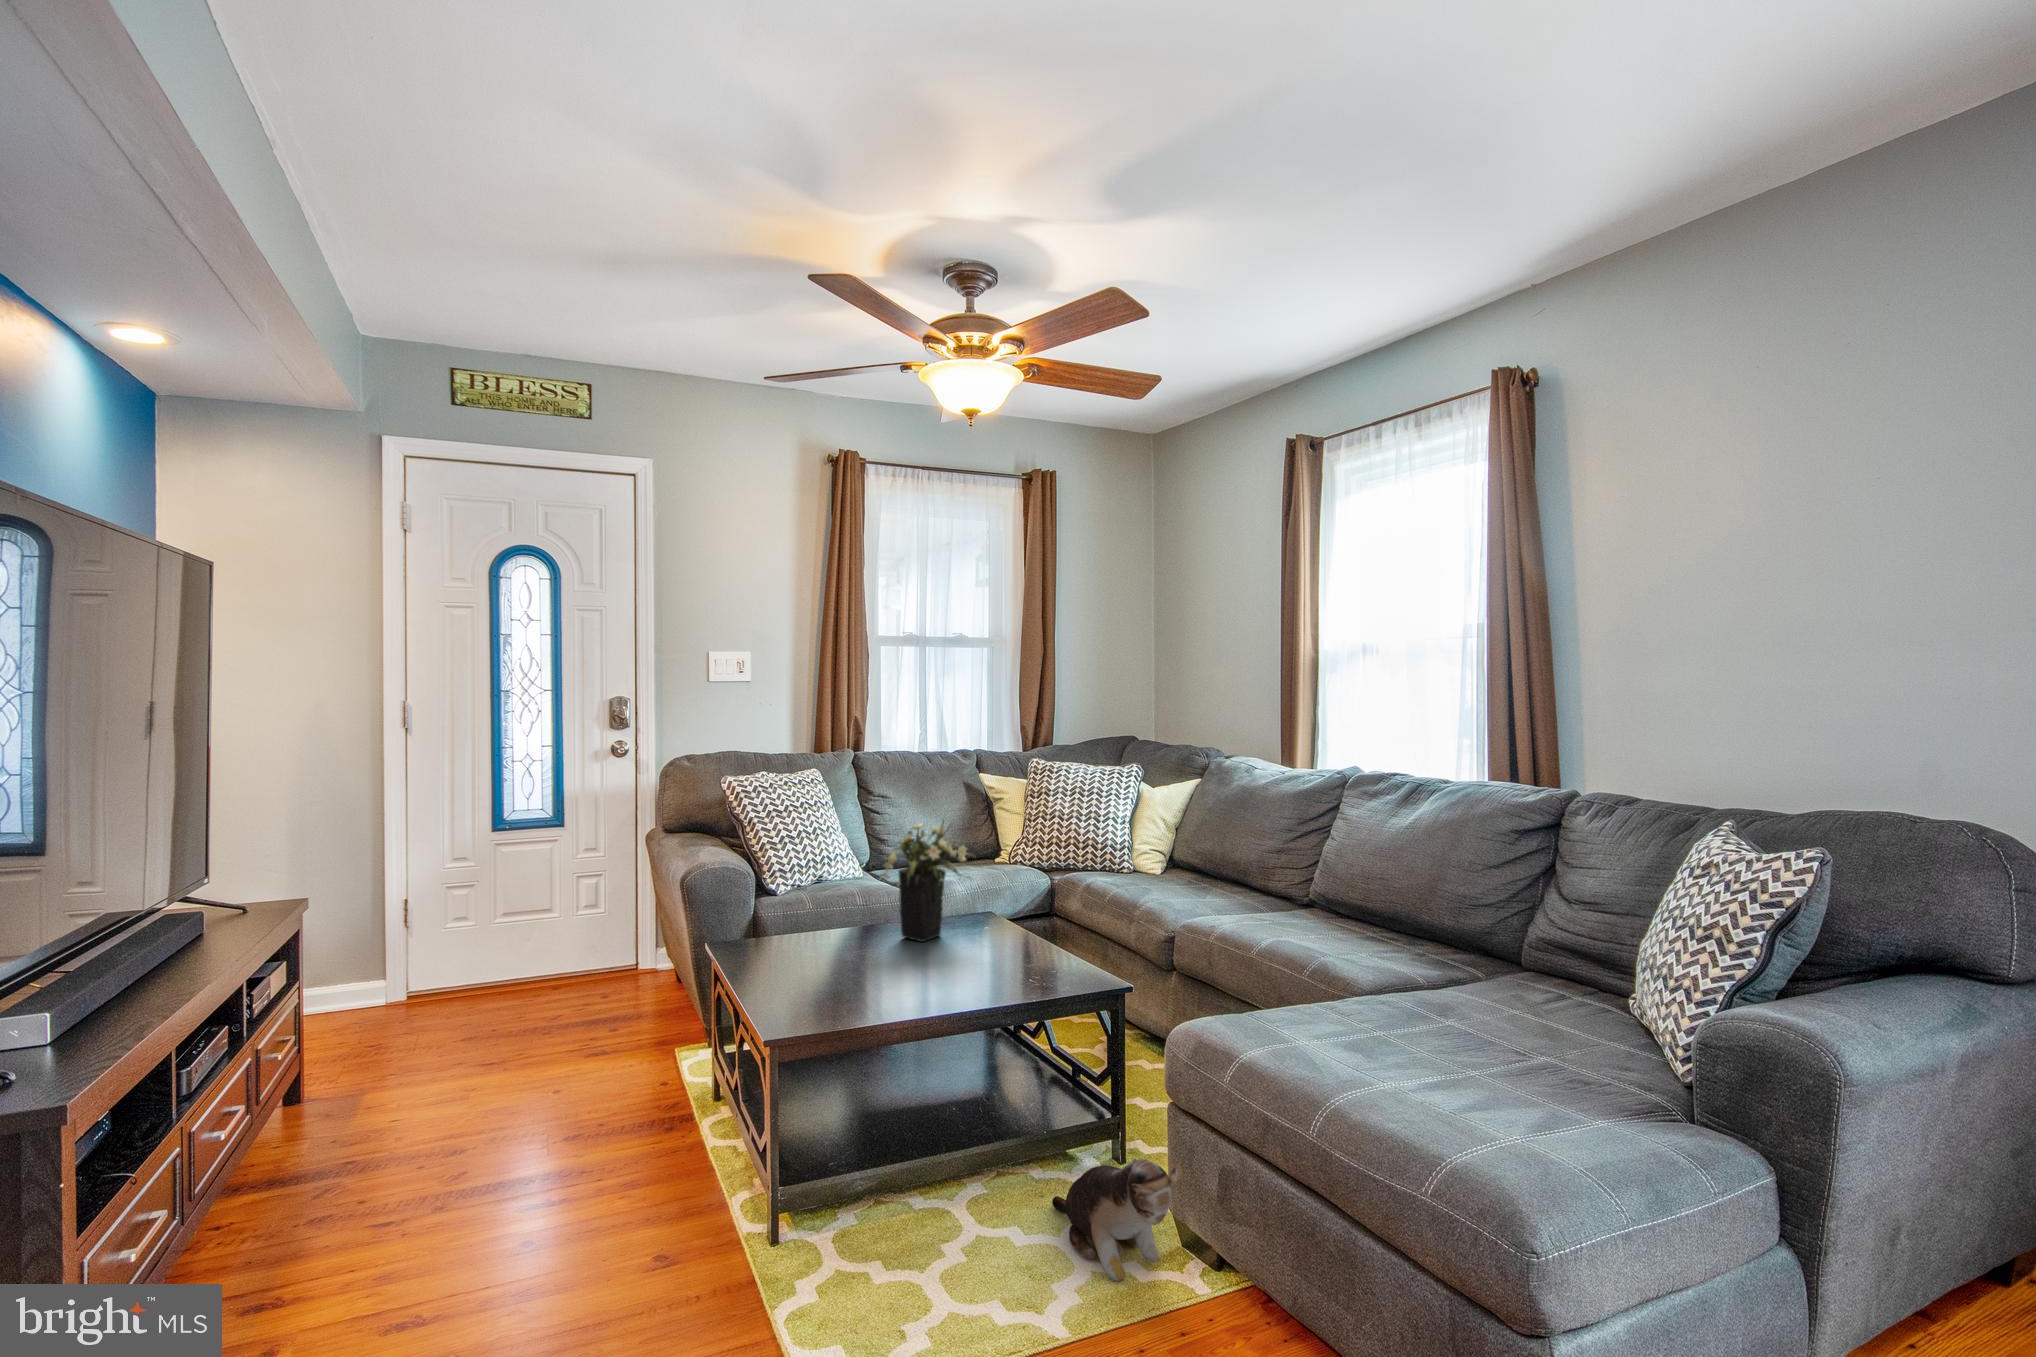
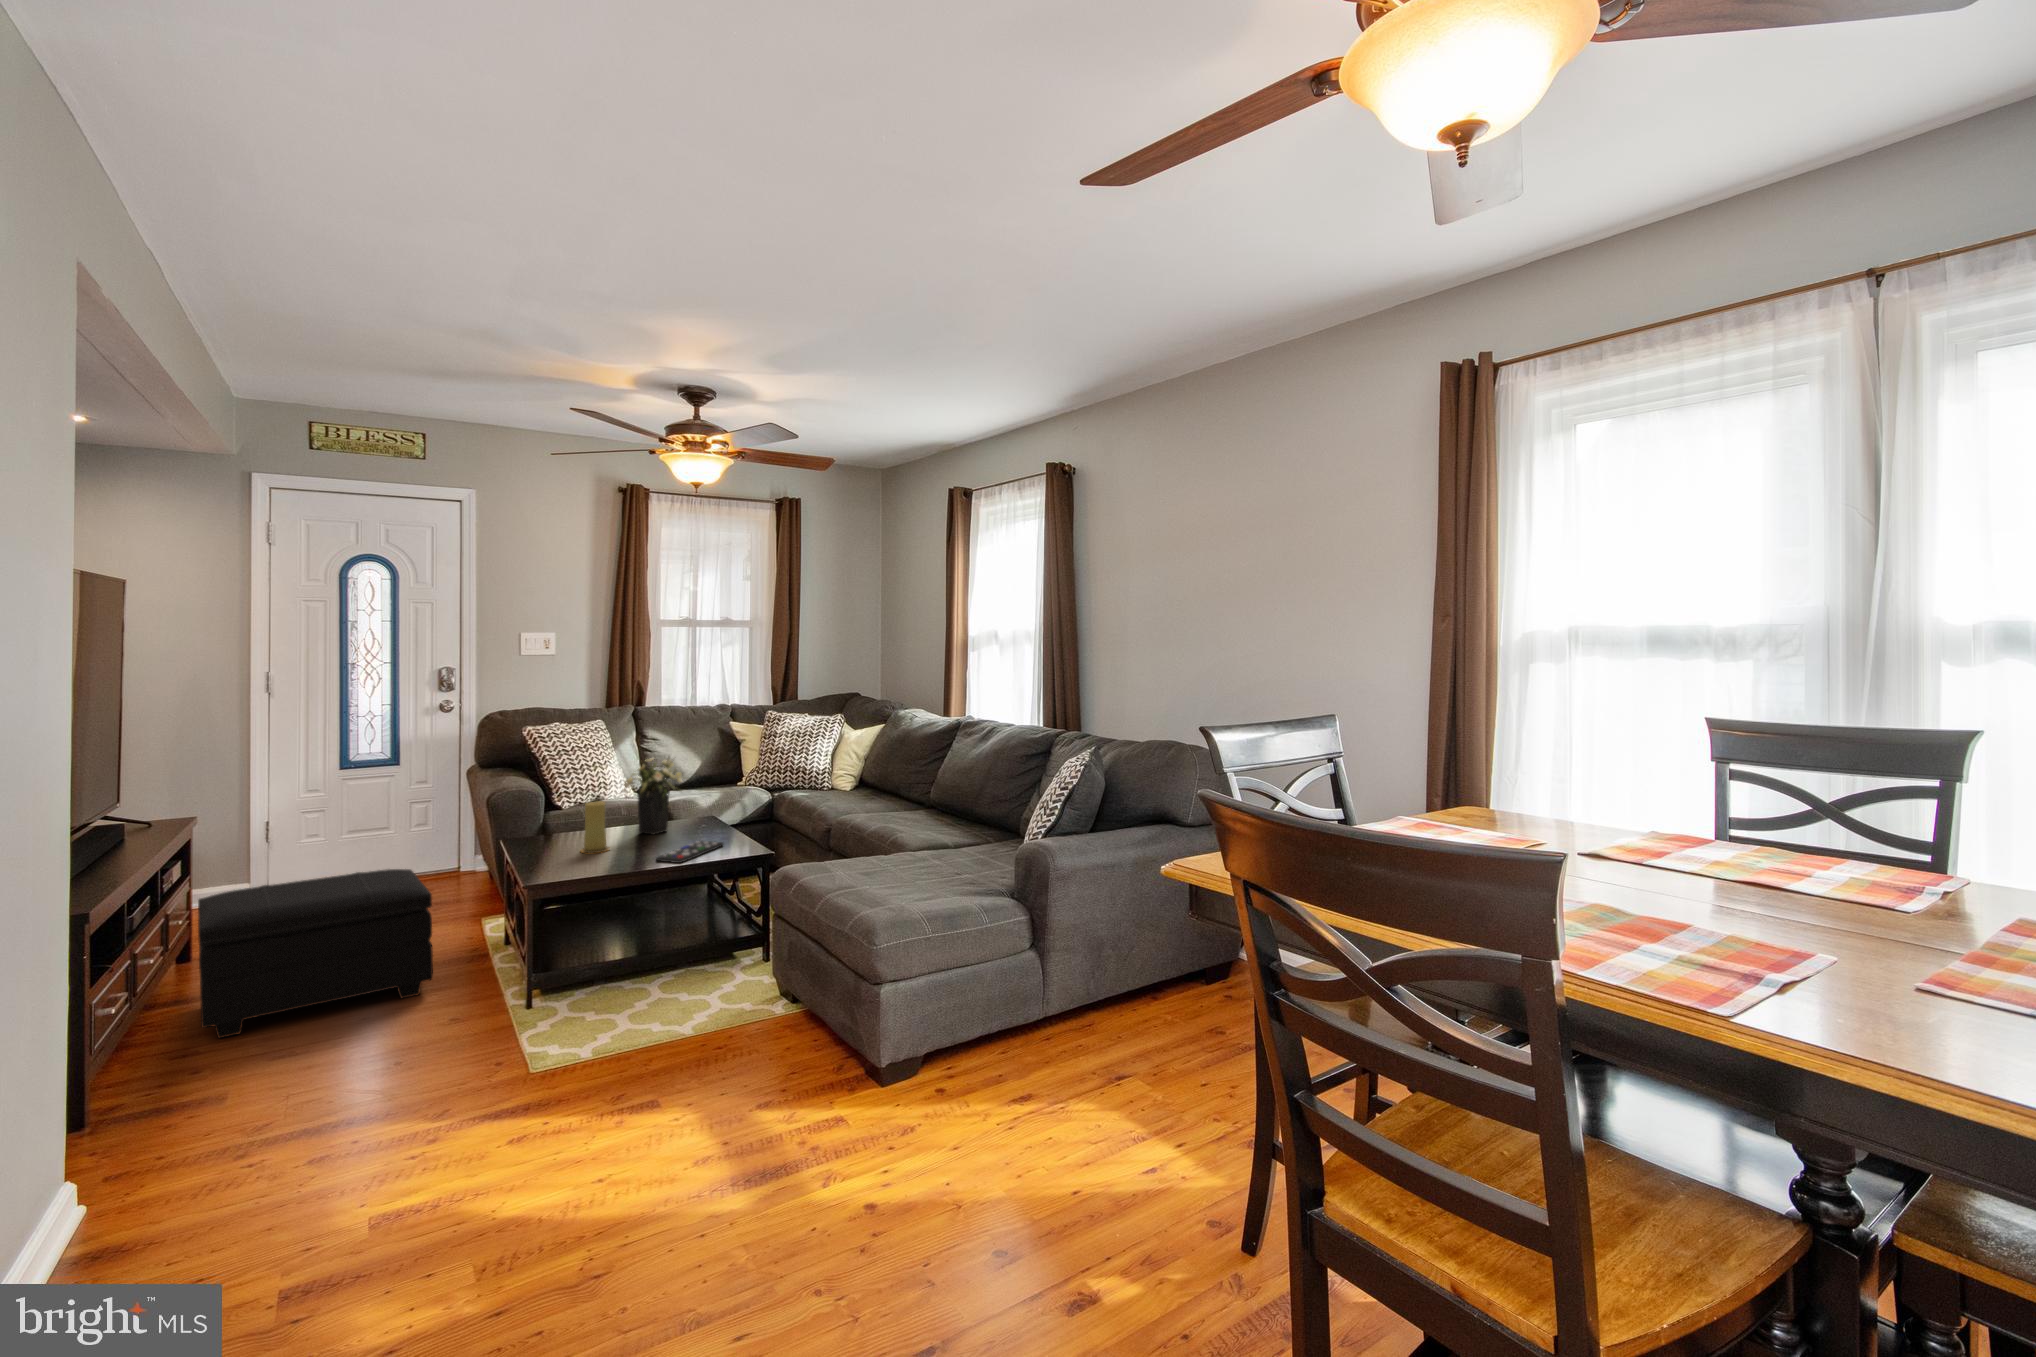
candle: none [829,891,873,975] -> present [581,801,610,853]
remote control: none [955,956,1043,999] -> present [656,841,723,863]
footstool: none [283,991,622,1279] -> present [198,869,433,1038]
plush toy: present [1052,1159,1182,1281] -> none [710,944,766,1013]

